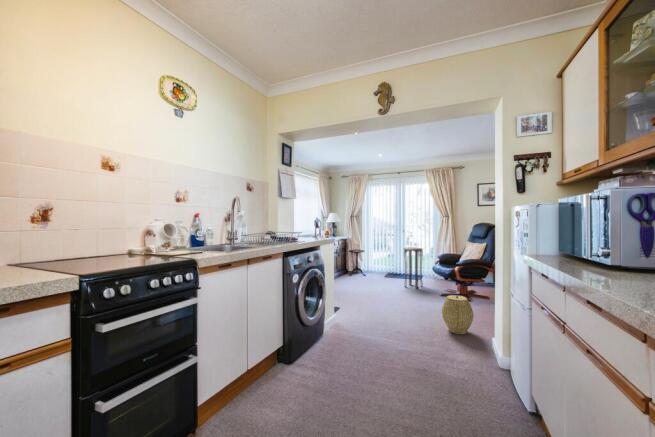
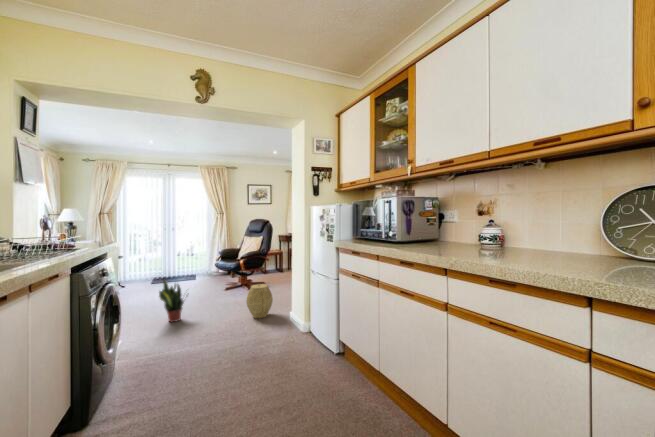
stool: present [404,247,423,288] -> none [184,247,206,290]
potted plant: none [367,273,394,312] -> present [159,281,184,322]

